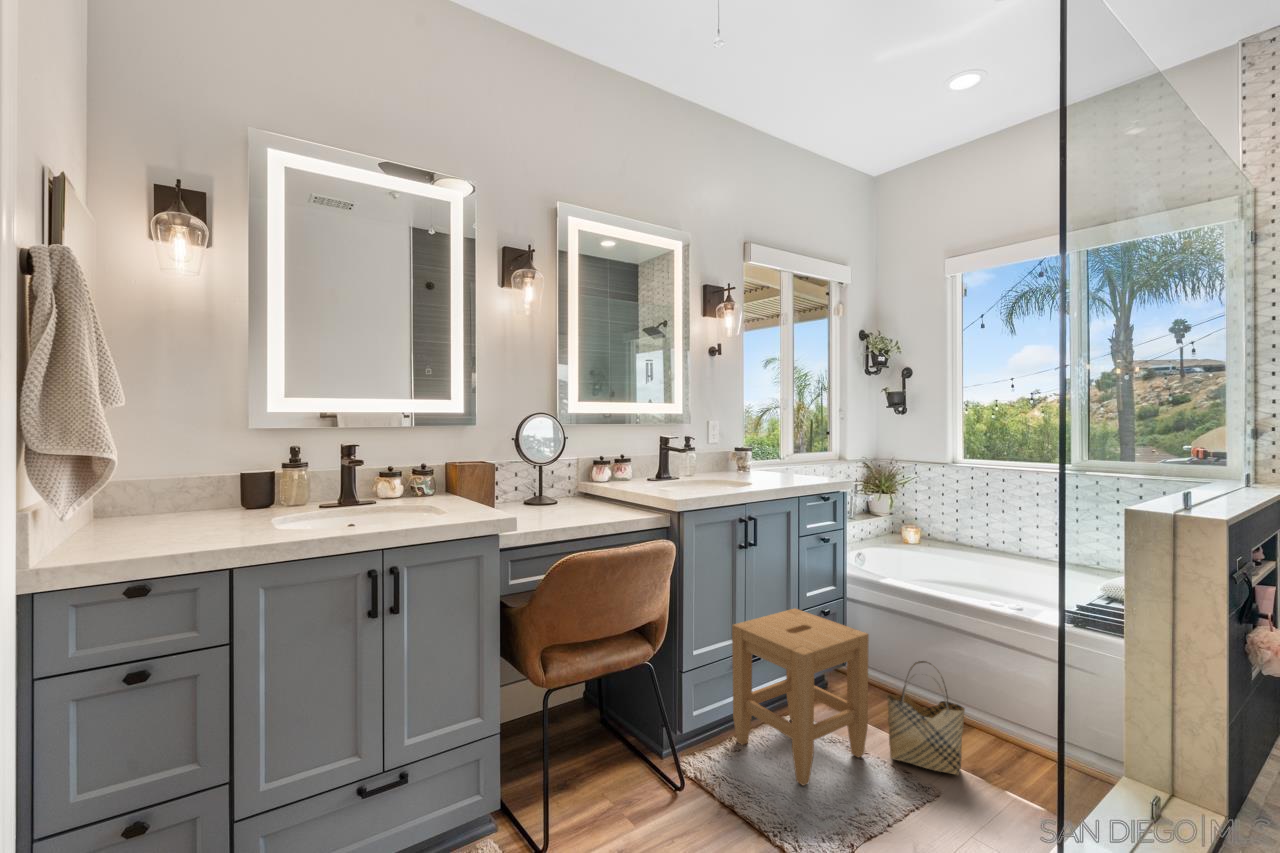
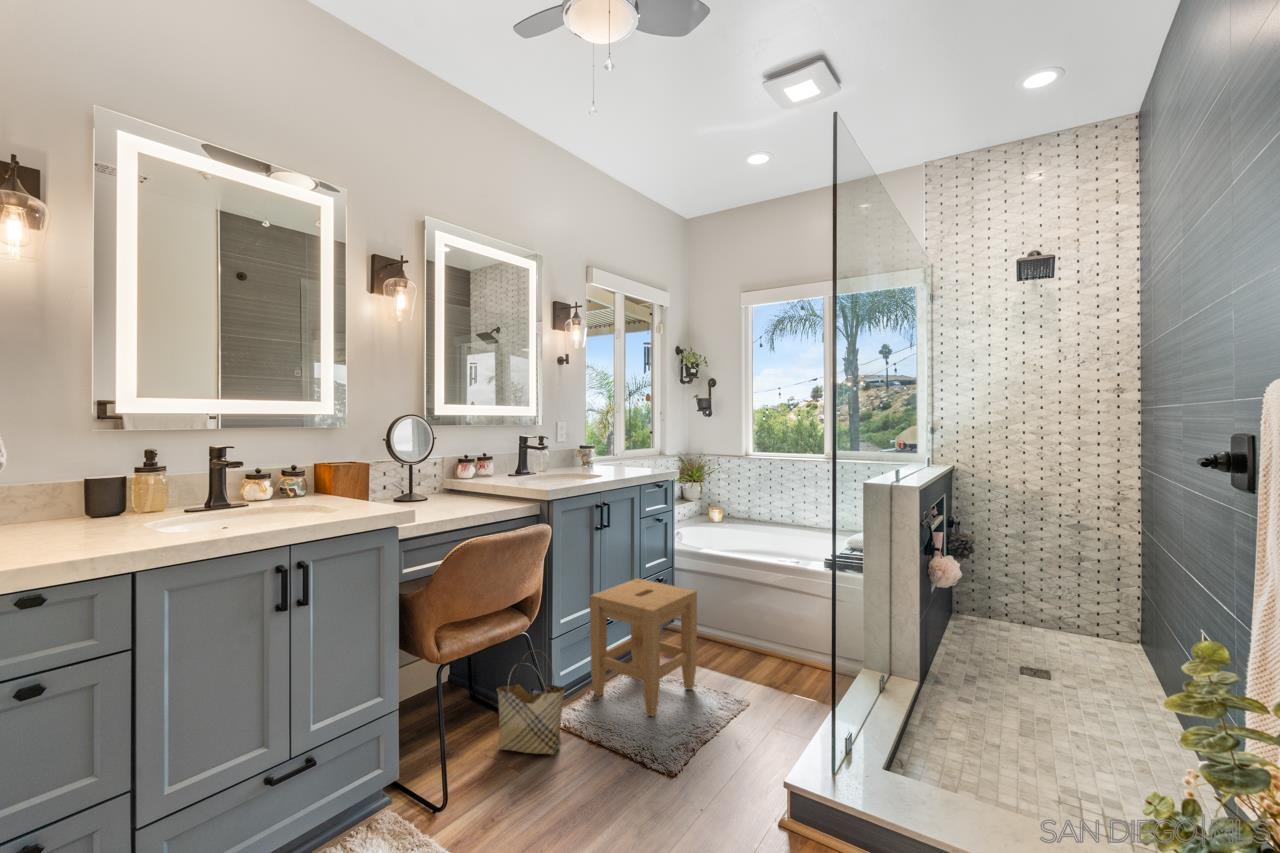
woven basket: present [886,661,965,775] -> present [497,649,565,754]

